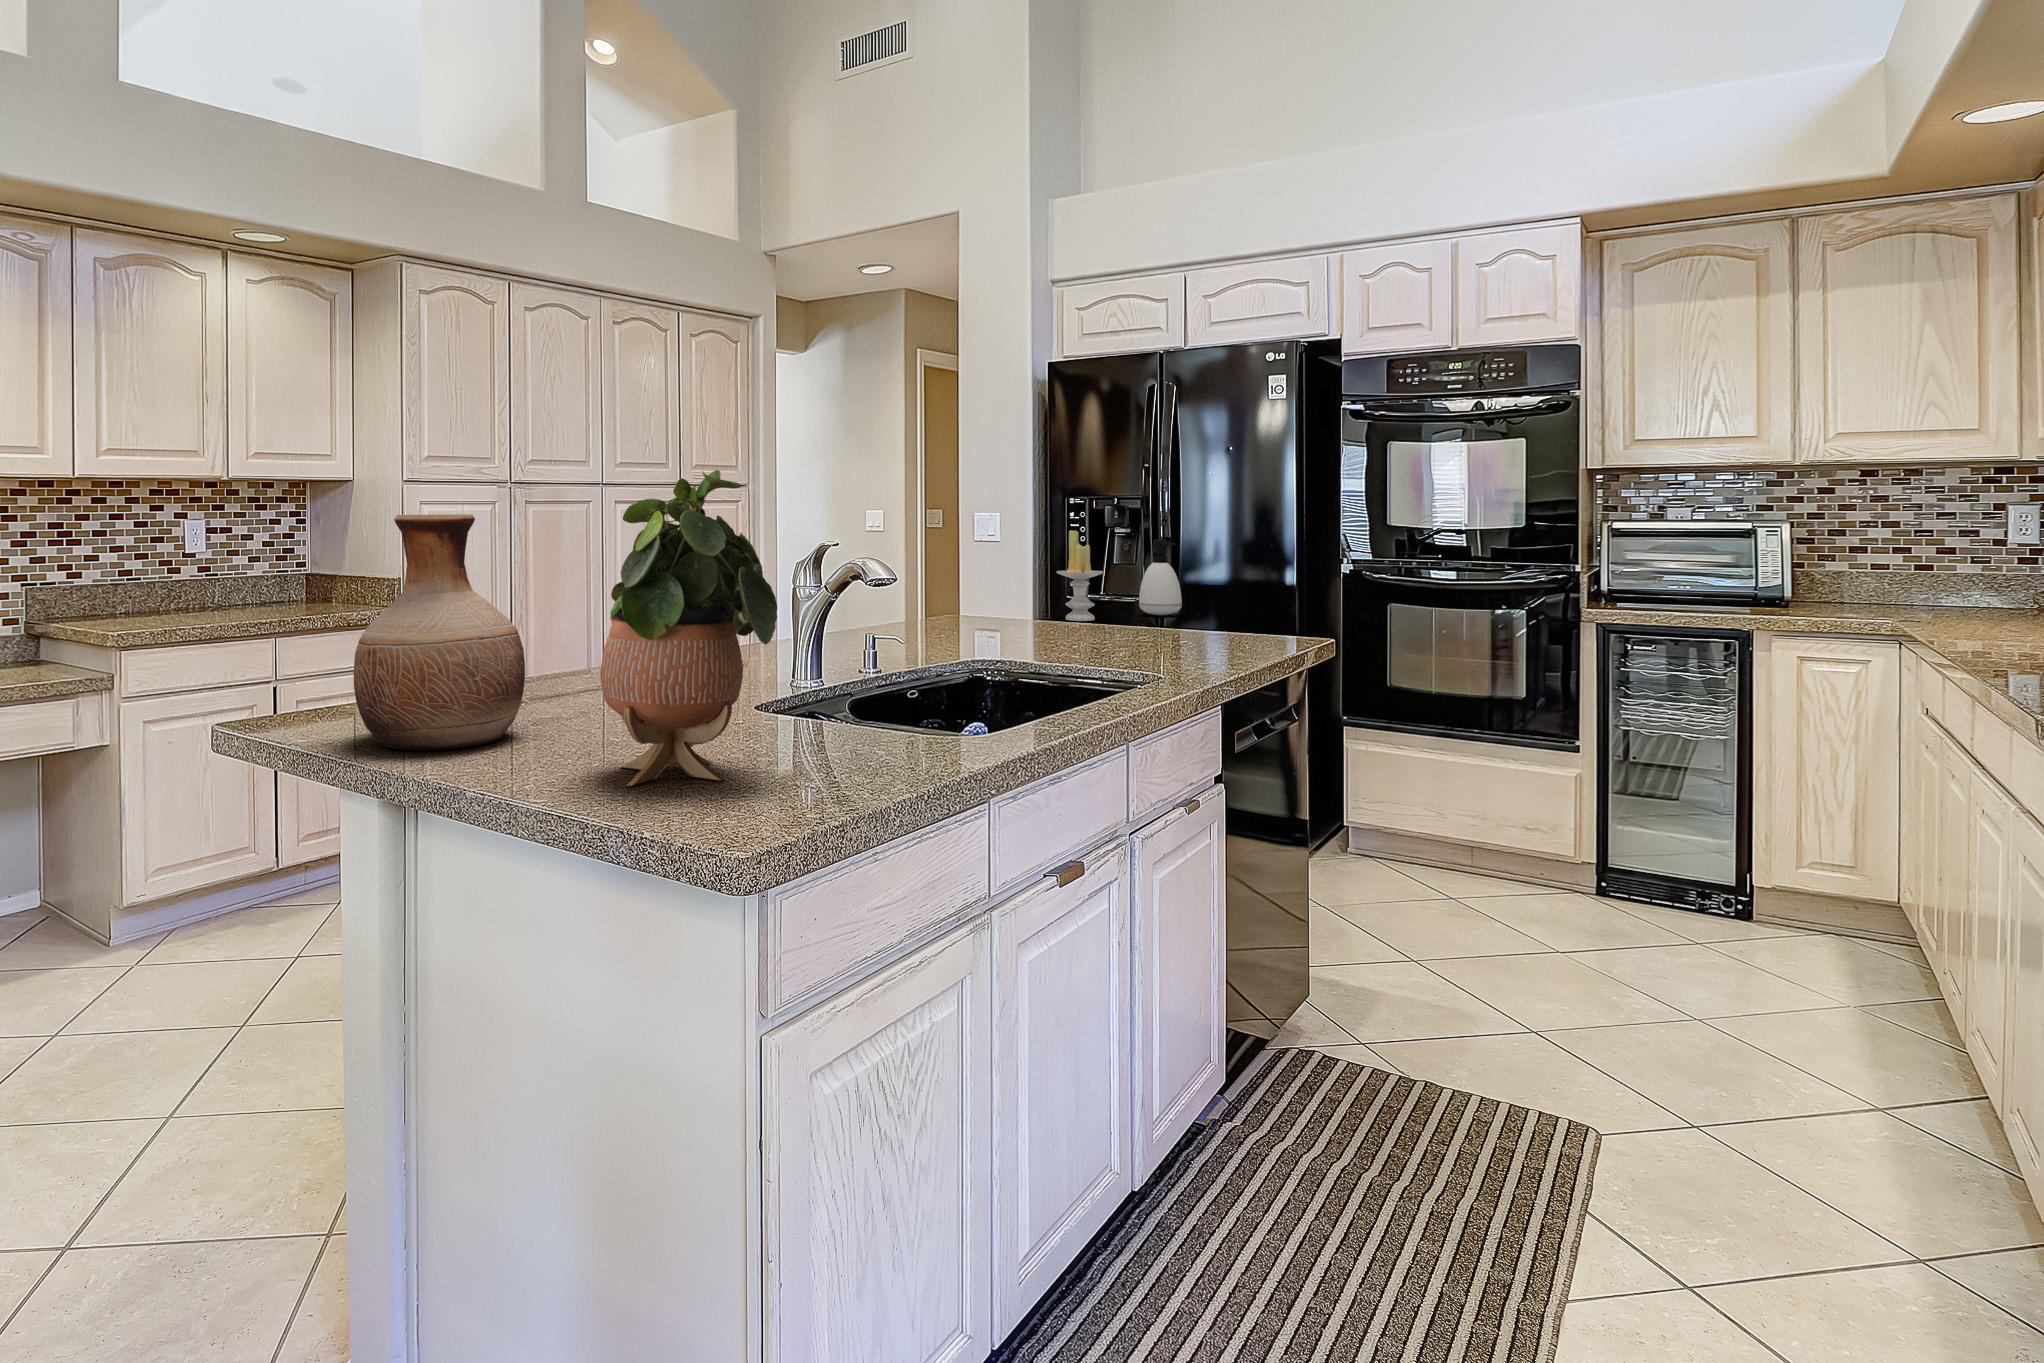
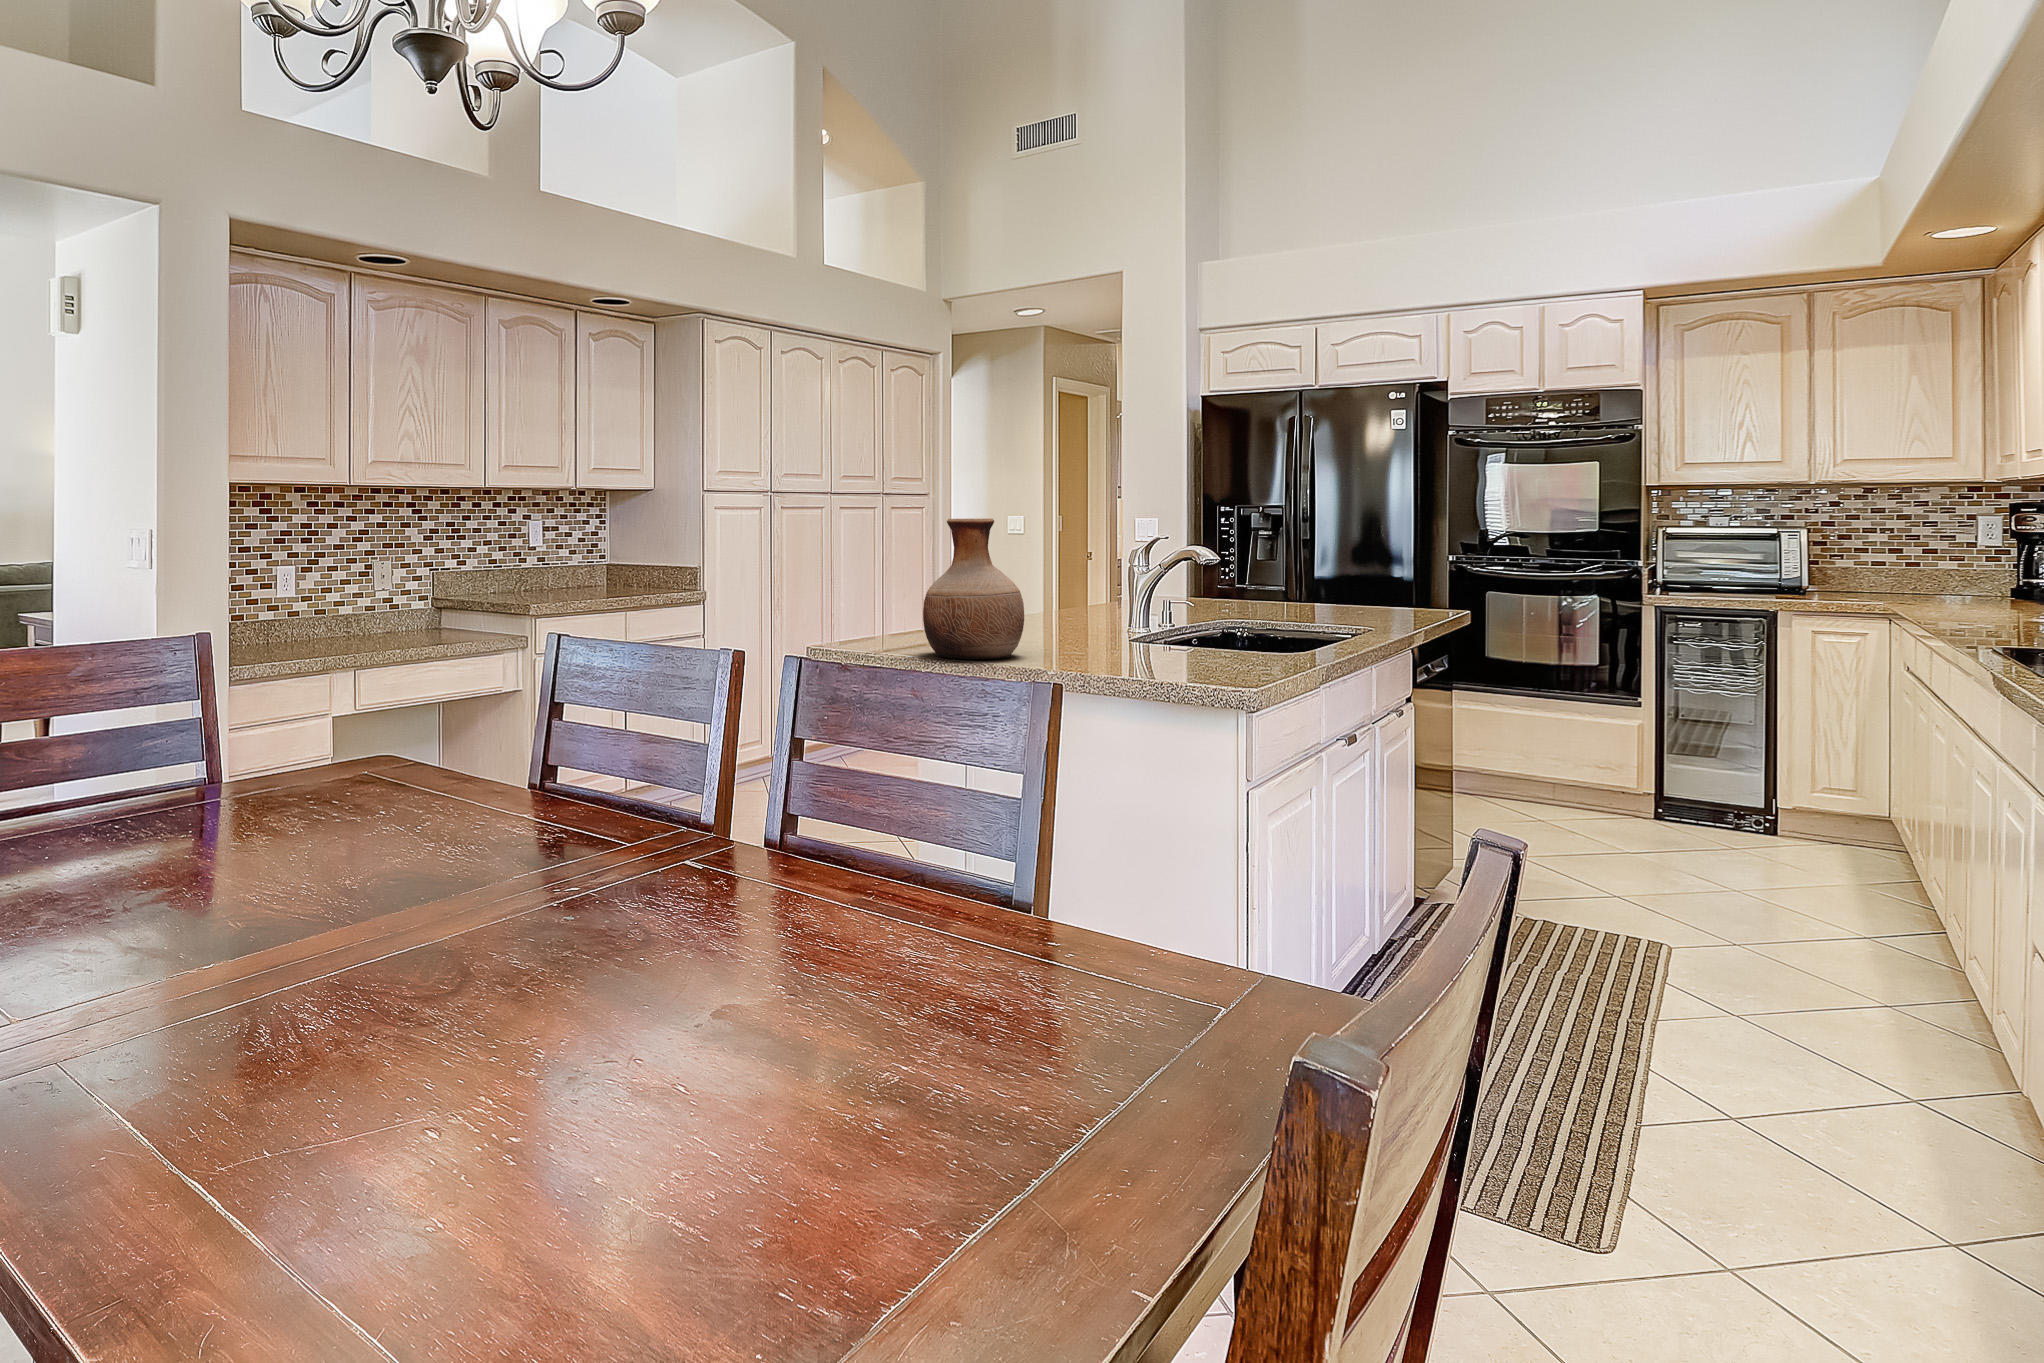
potted plant: present [600,470,777,786] -> none [1113,494,1221,672]
candle: present [1056,530,1103,621] -> none [1238,532,1275,601]
soap dispenser: present [1139,539,1182,615] -> none [1298,539,1332,598]

